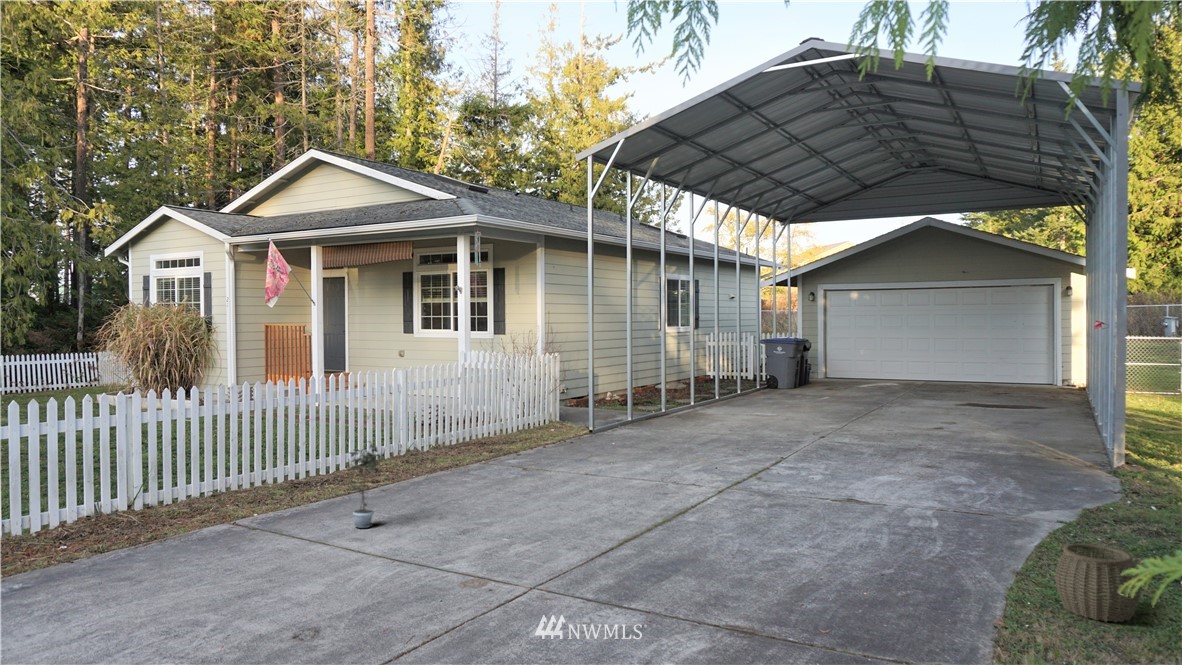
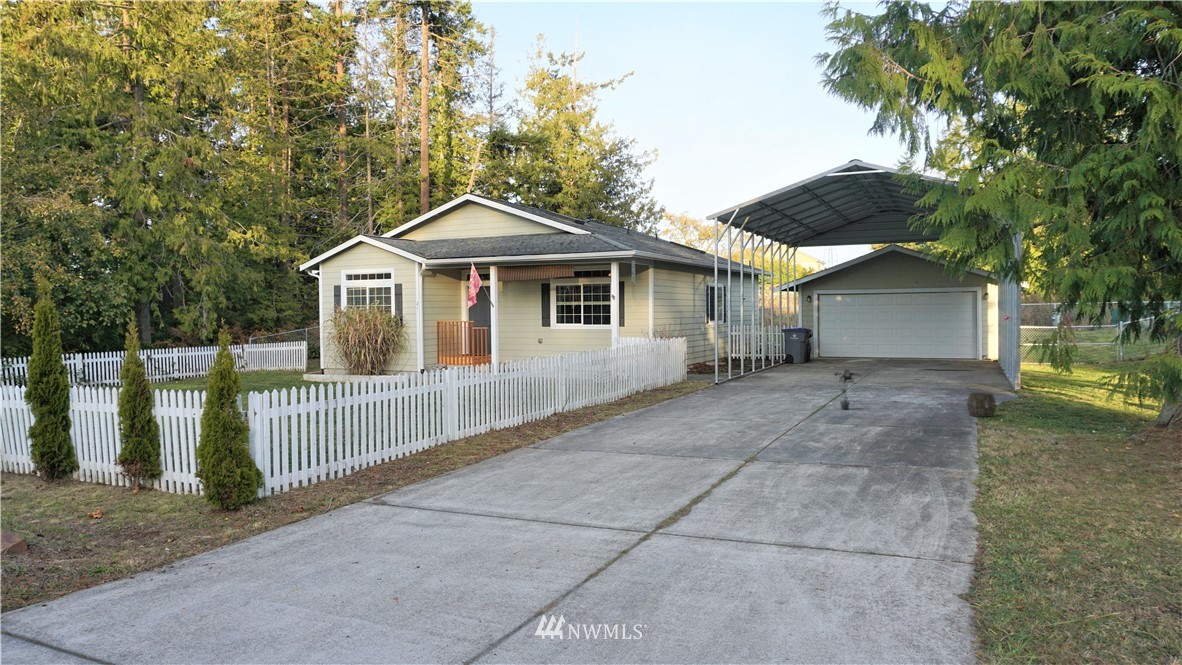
potted plant: present [350,441,384,528] -> present [835,370,860,409]

